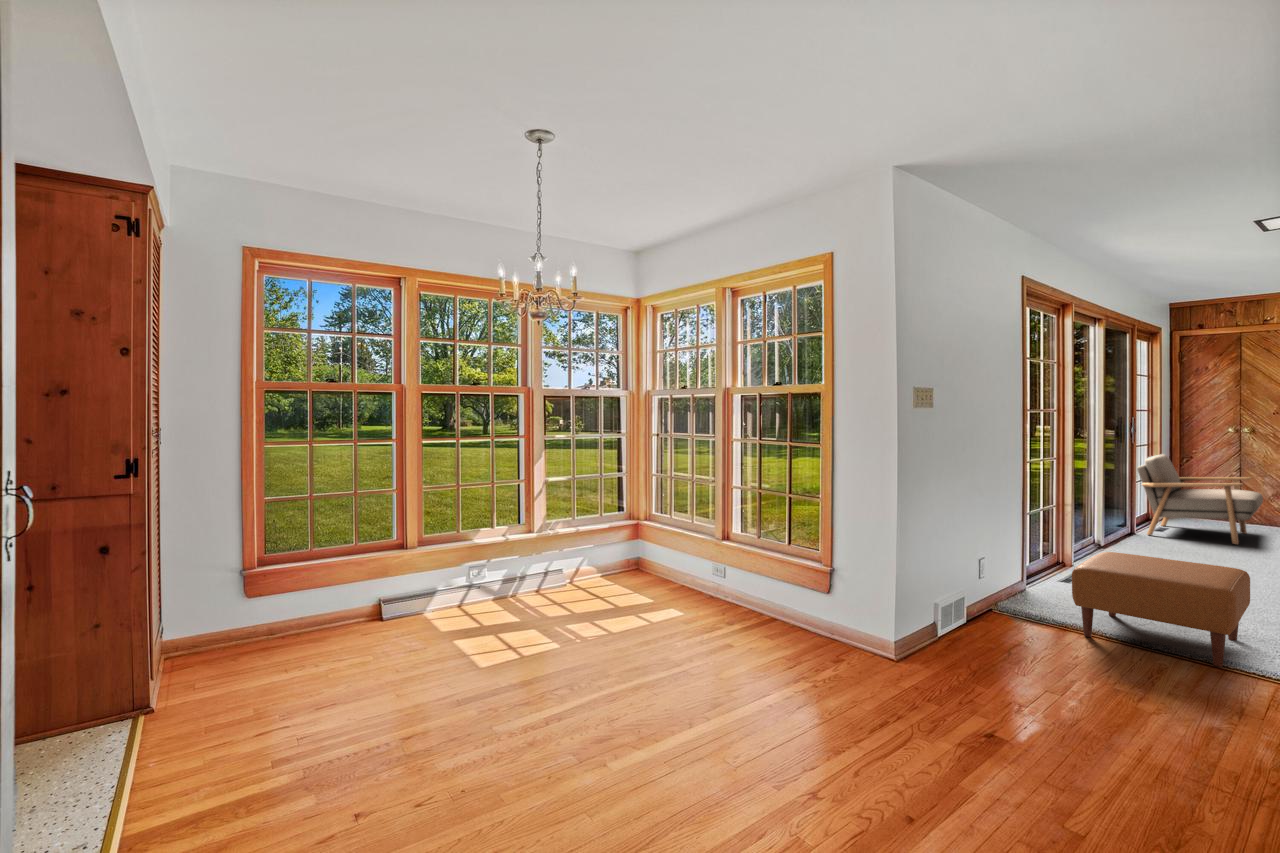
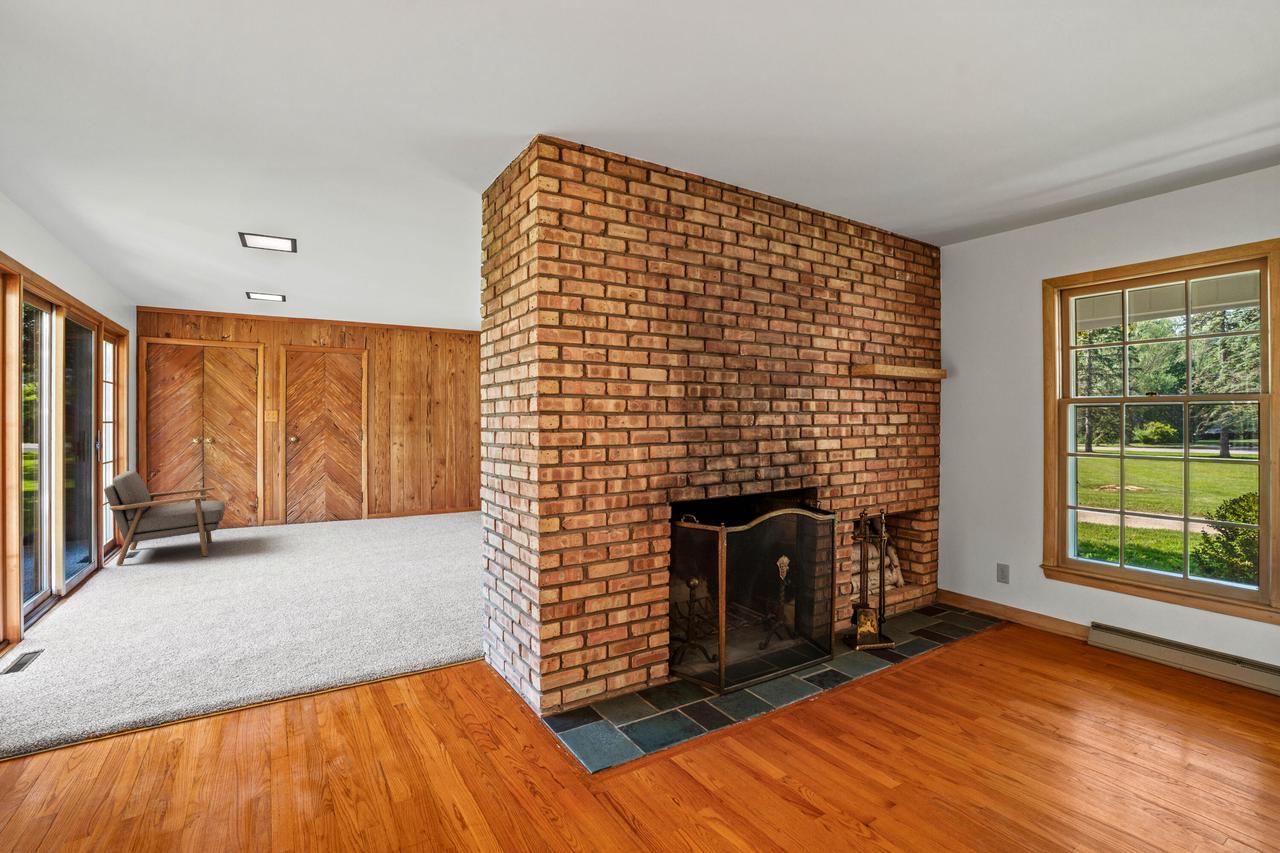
ottoman: present [1072,552,1250,667] -> none [31,597,241,754]

